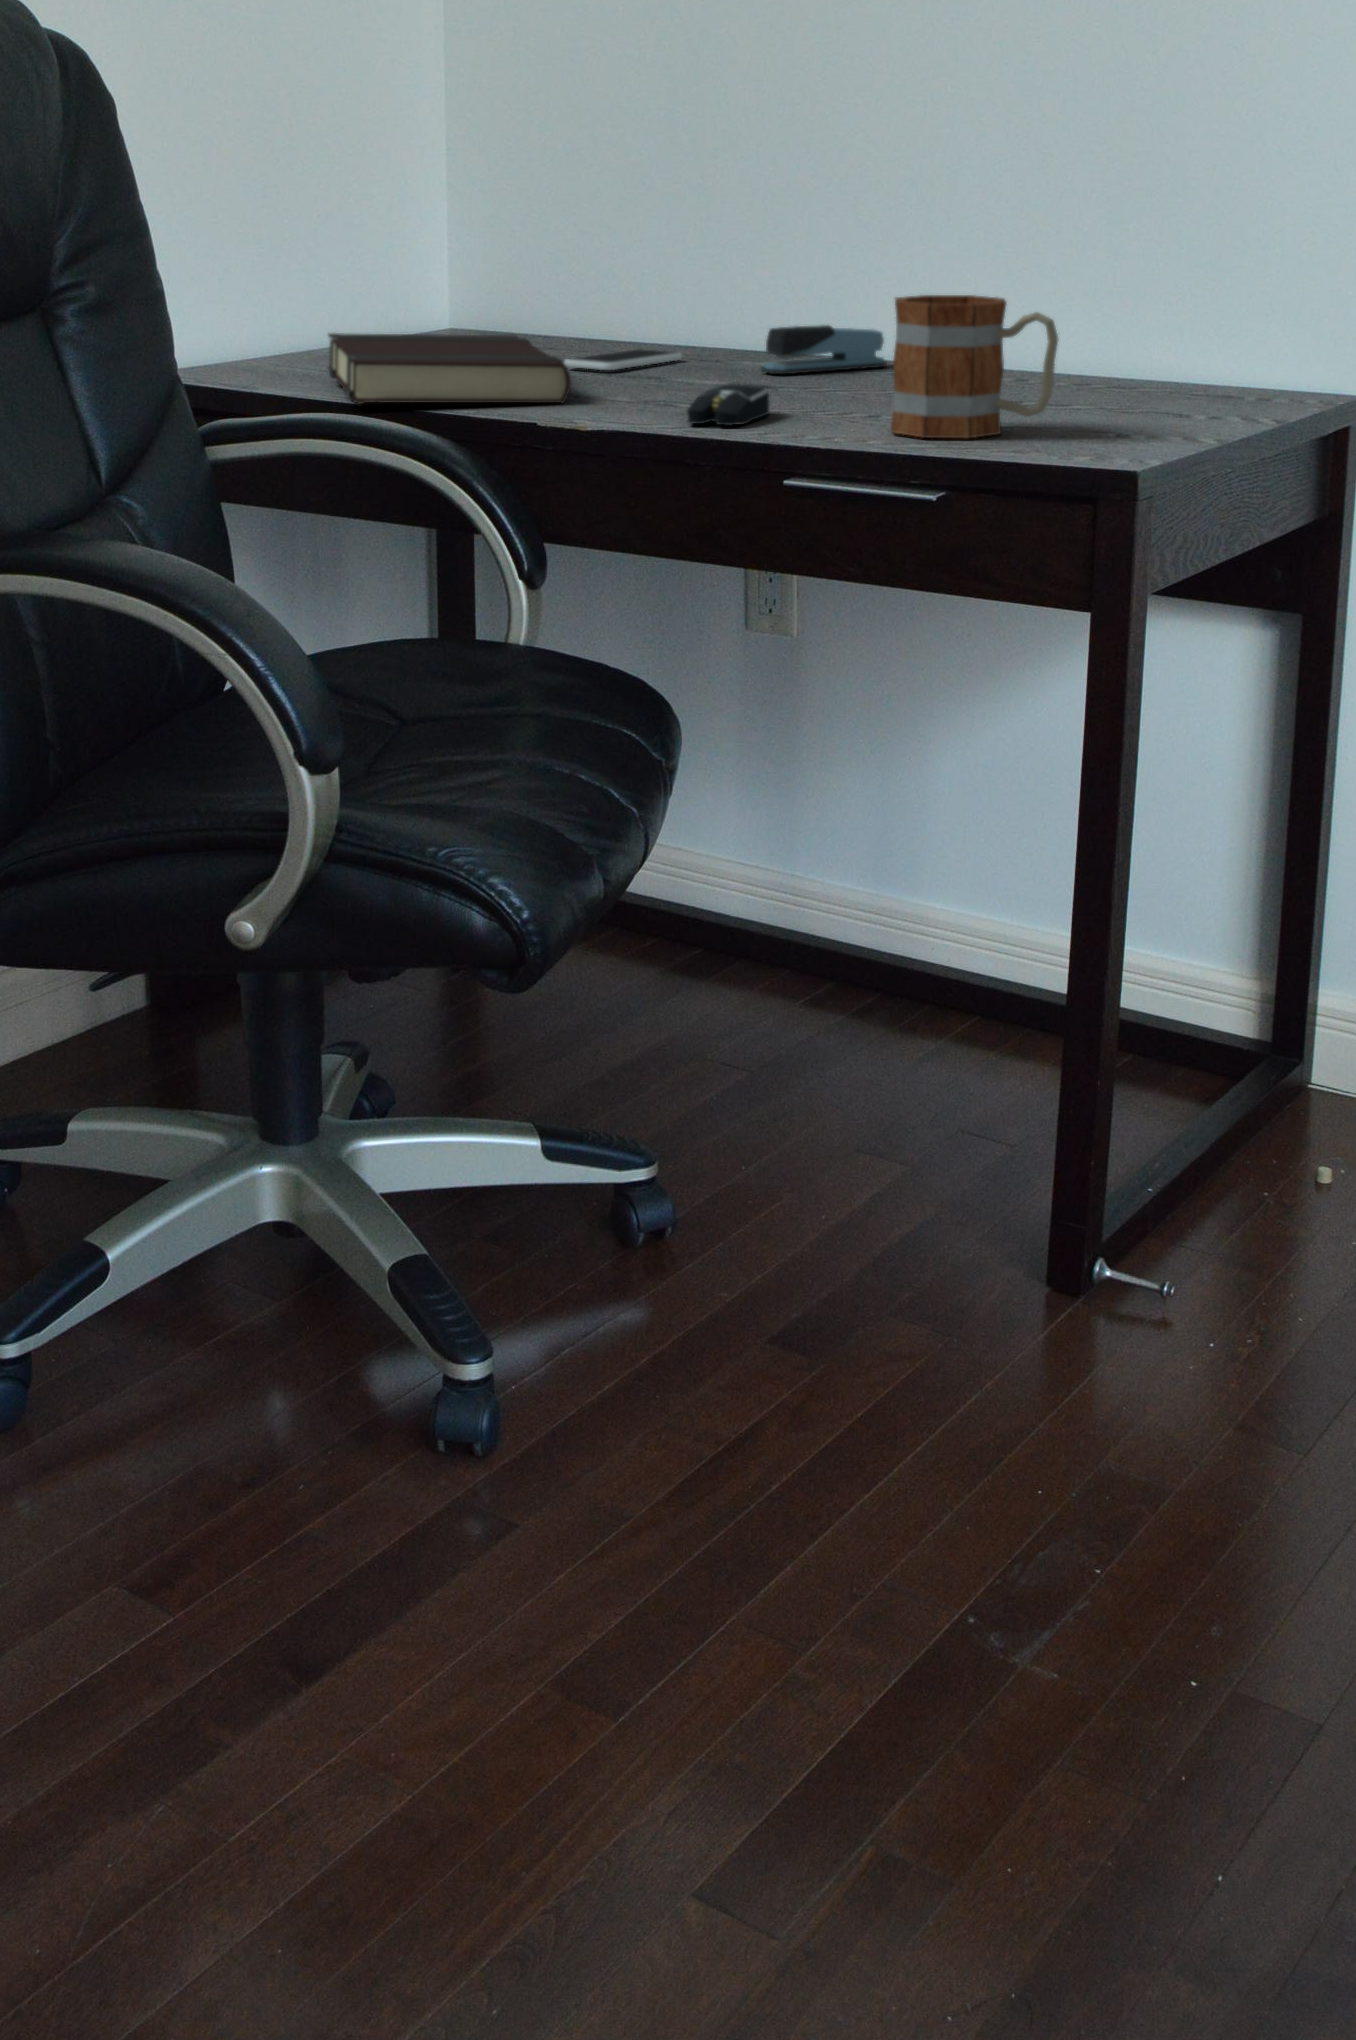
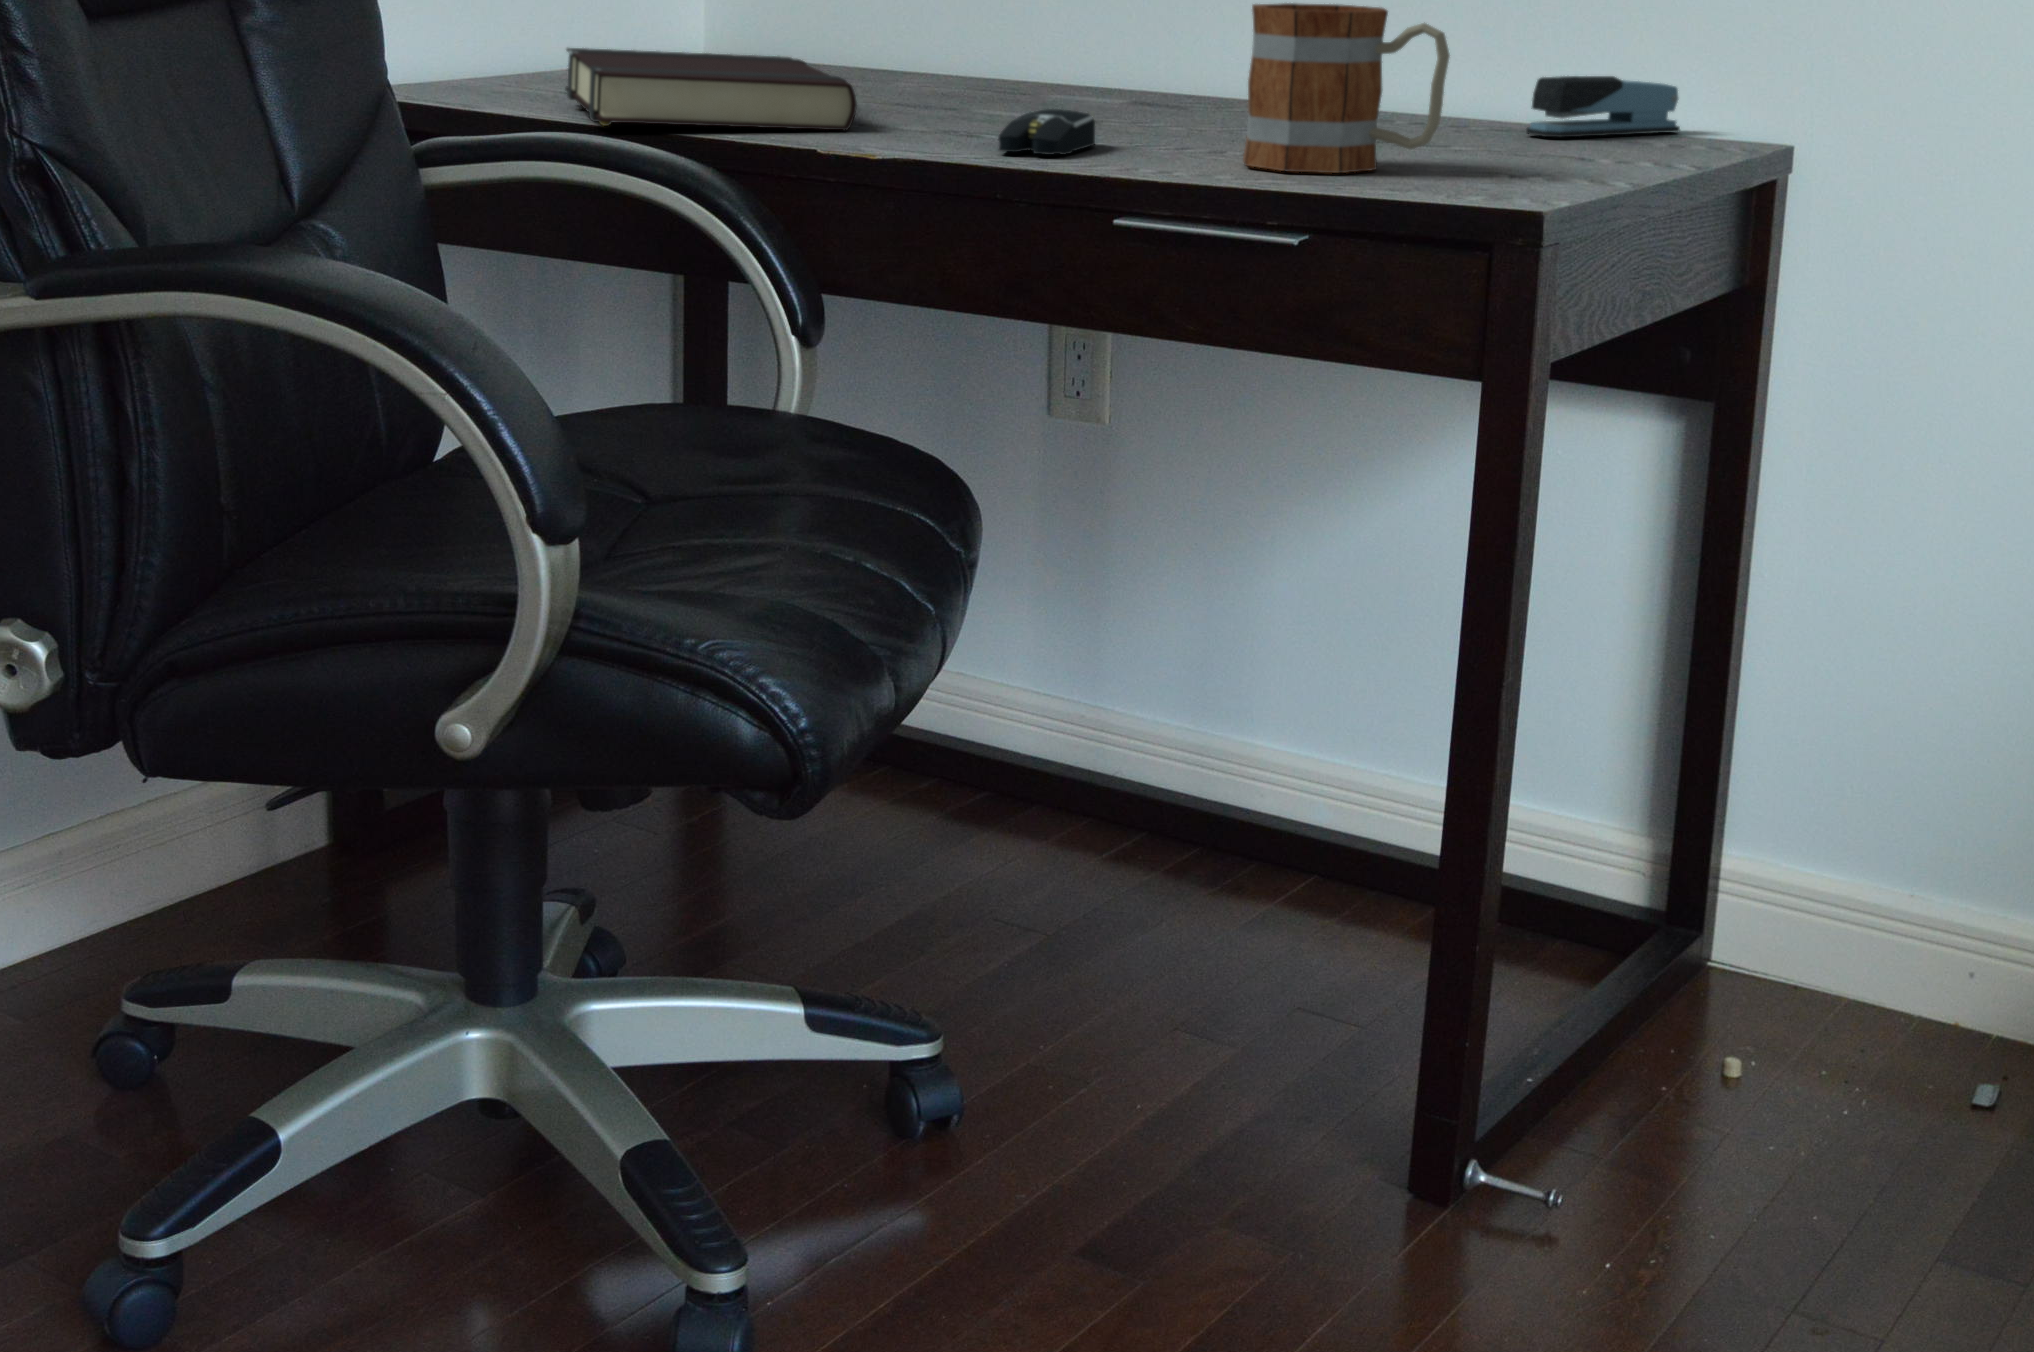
stapler: present [761,325,887,374] -> present [1526,76,1680,137]
smartphone: present [564,349,683,370] -> none [844,81,983,101]

